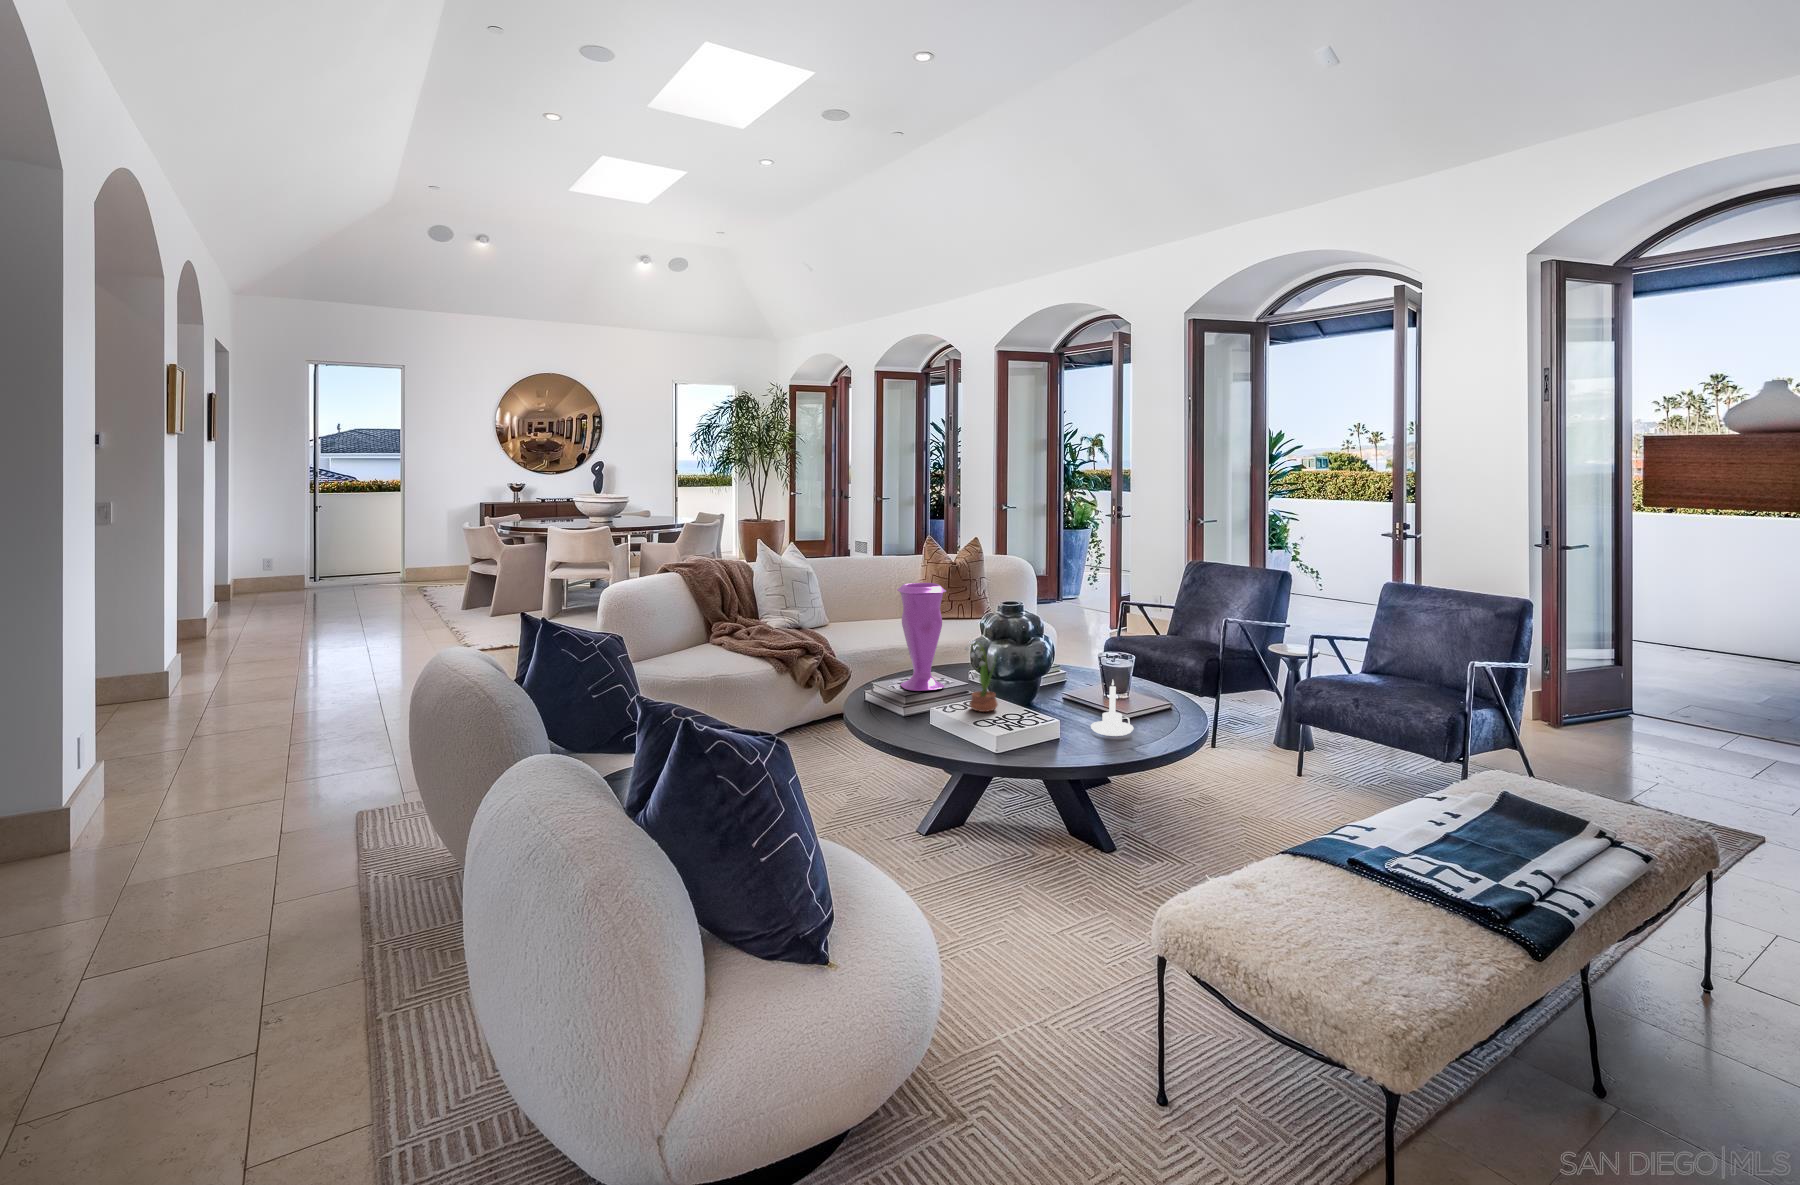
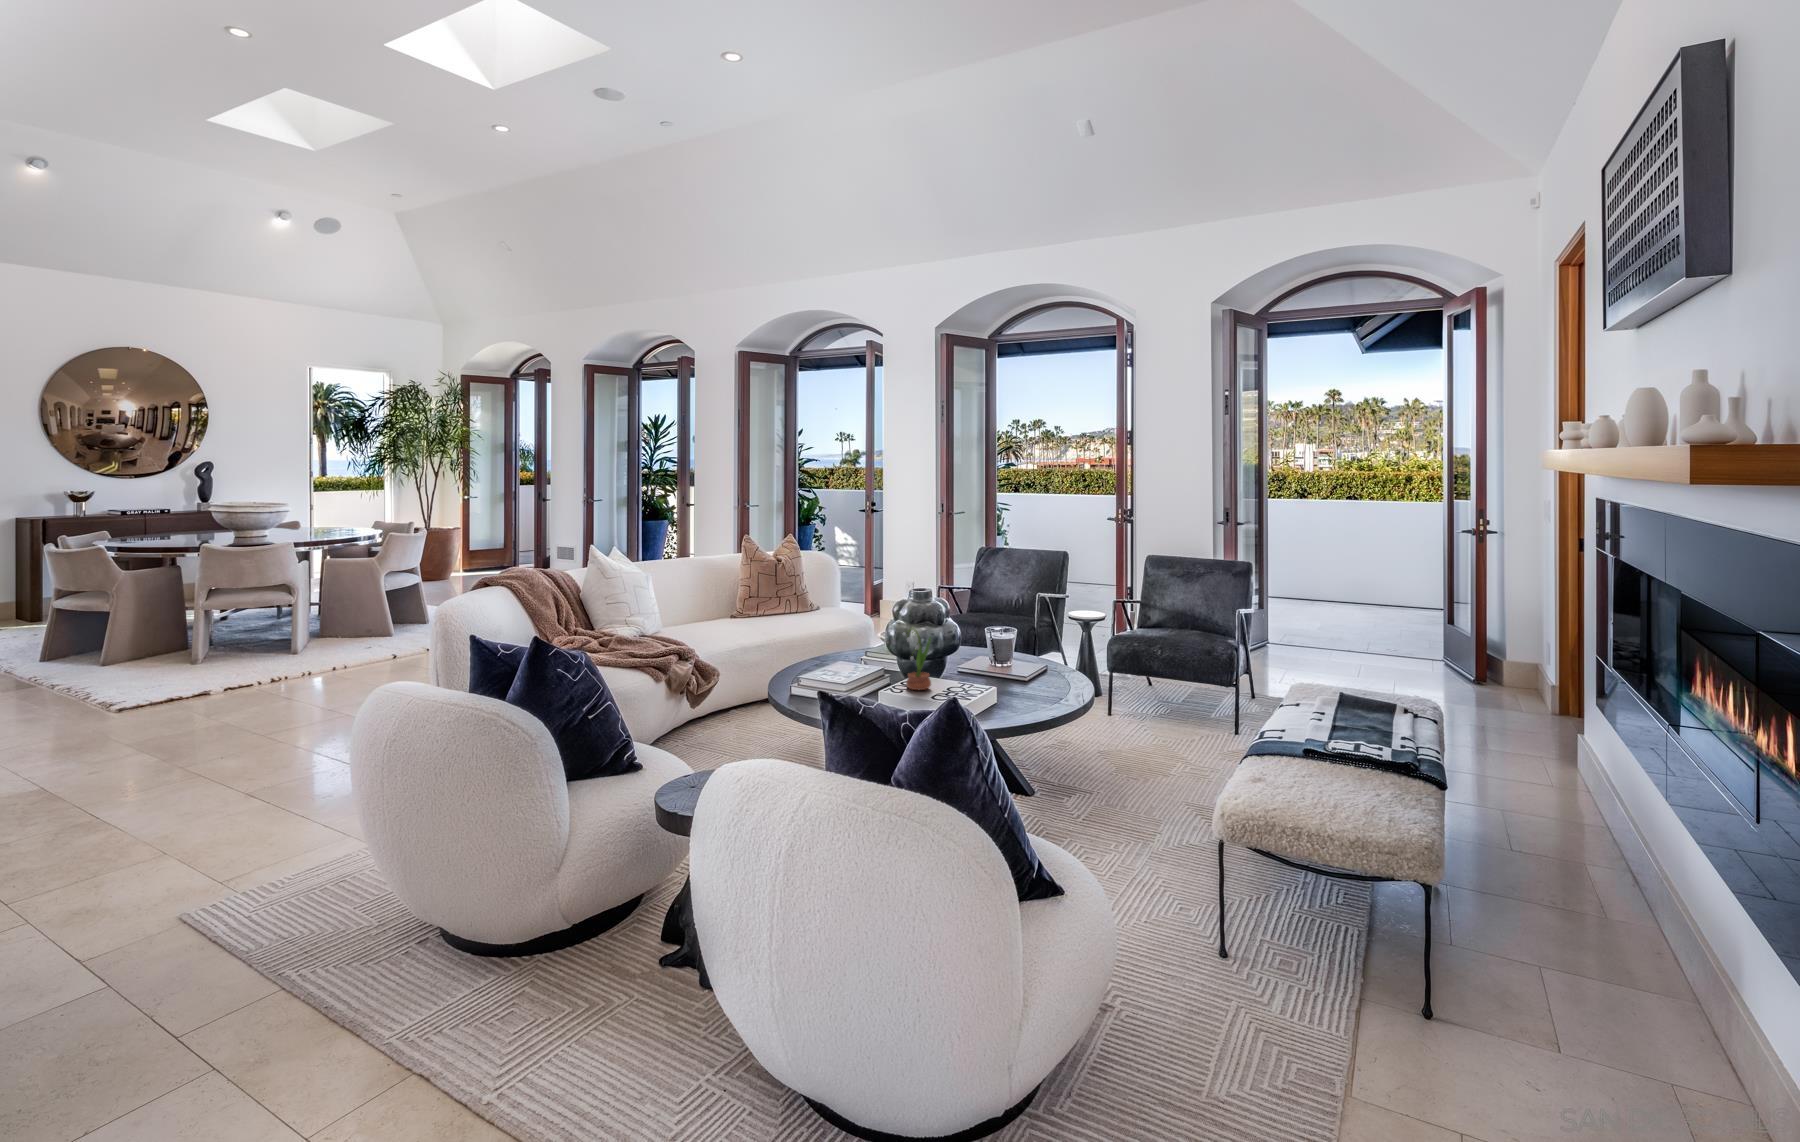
vase: present [897,583,946,691] -> none [815,577,865,679]
candle holder: present [1091,680,1134,736] -> none [1022,650,1058,699]

